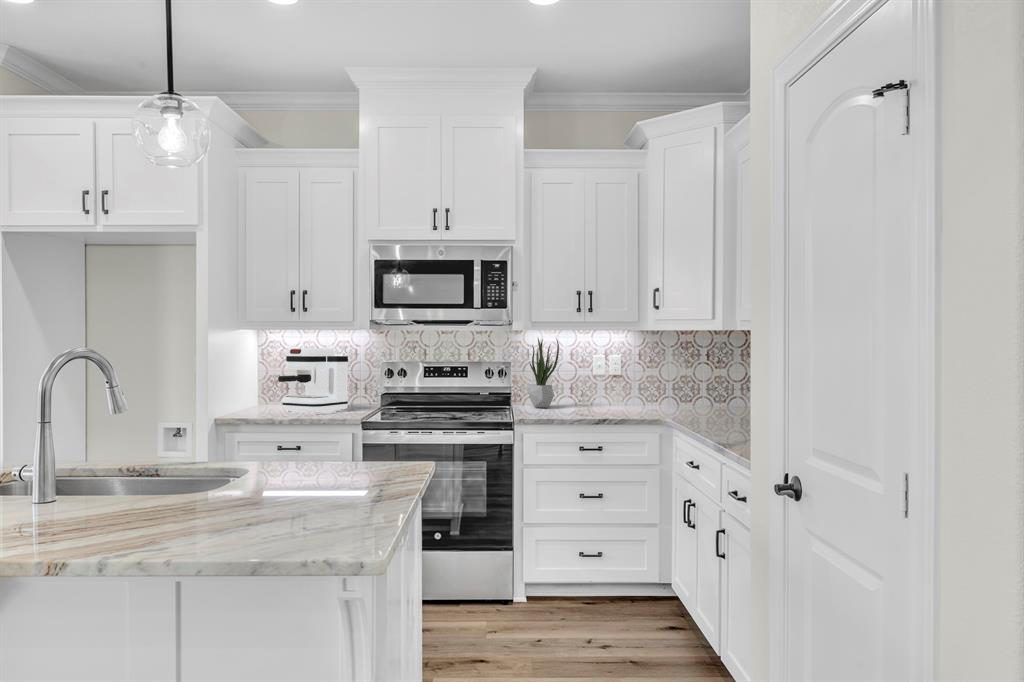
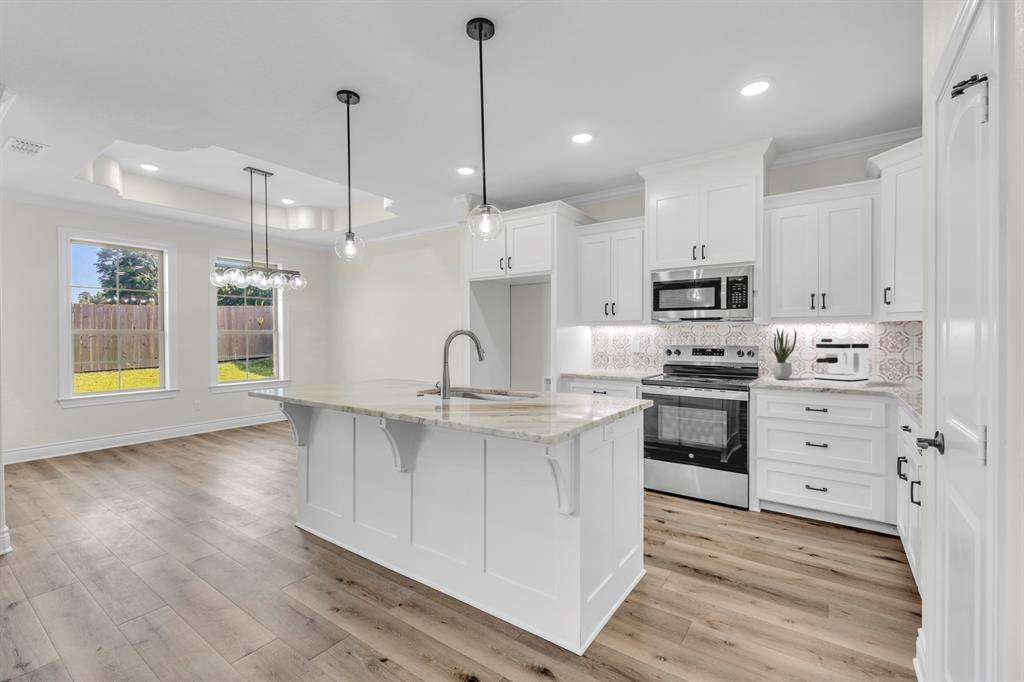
coffee maker: present [278,348,348,413] -> present [814,338,869,387]

